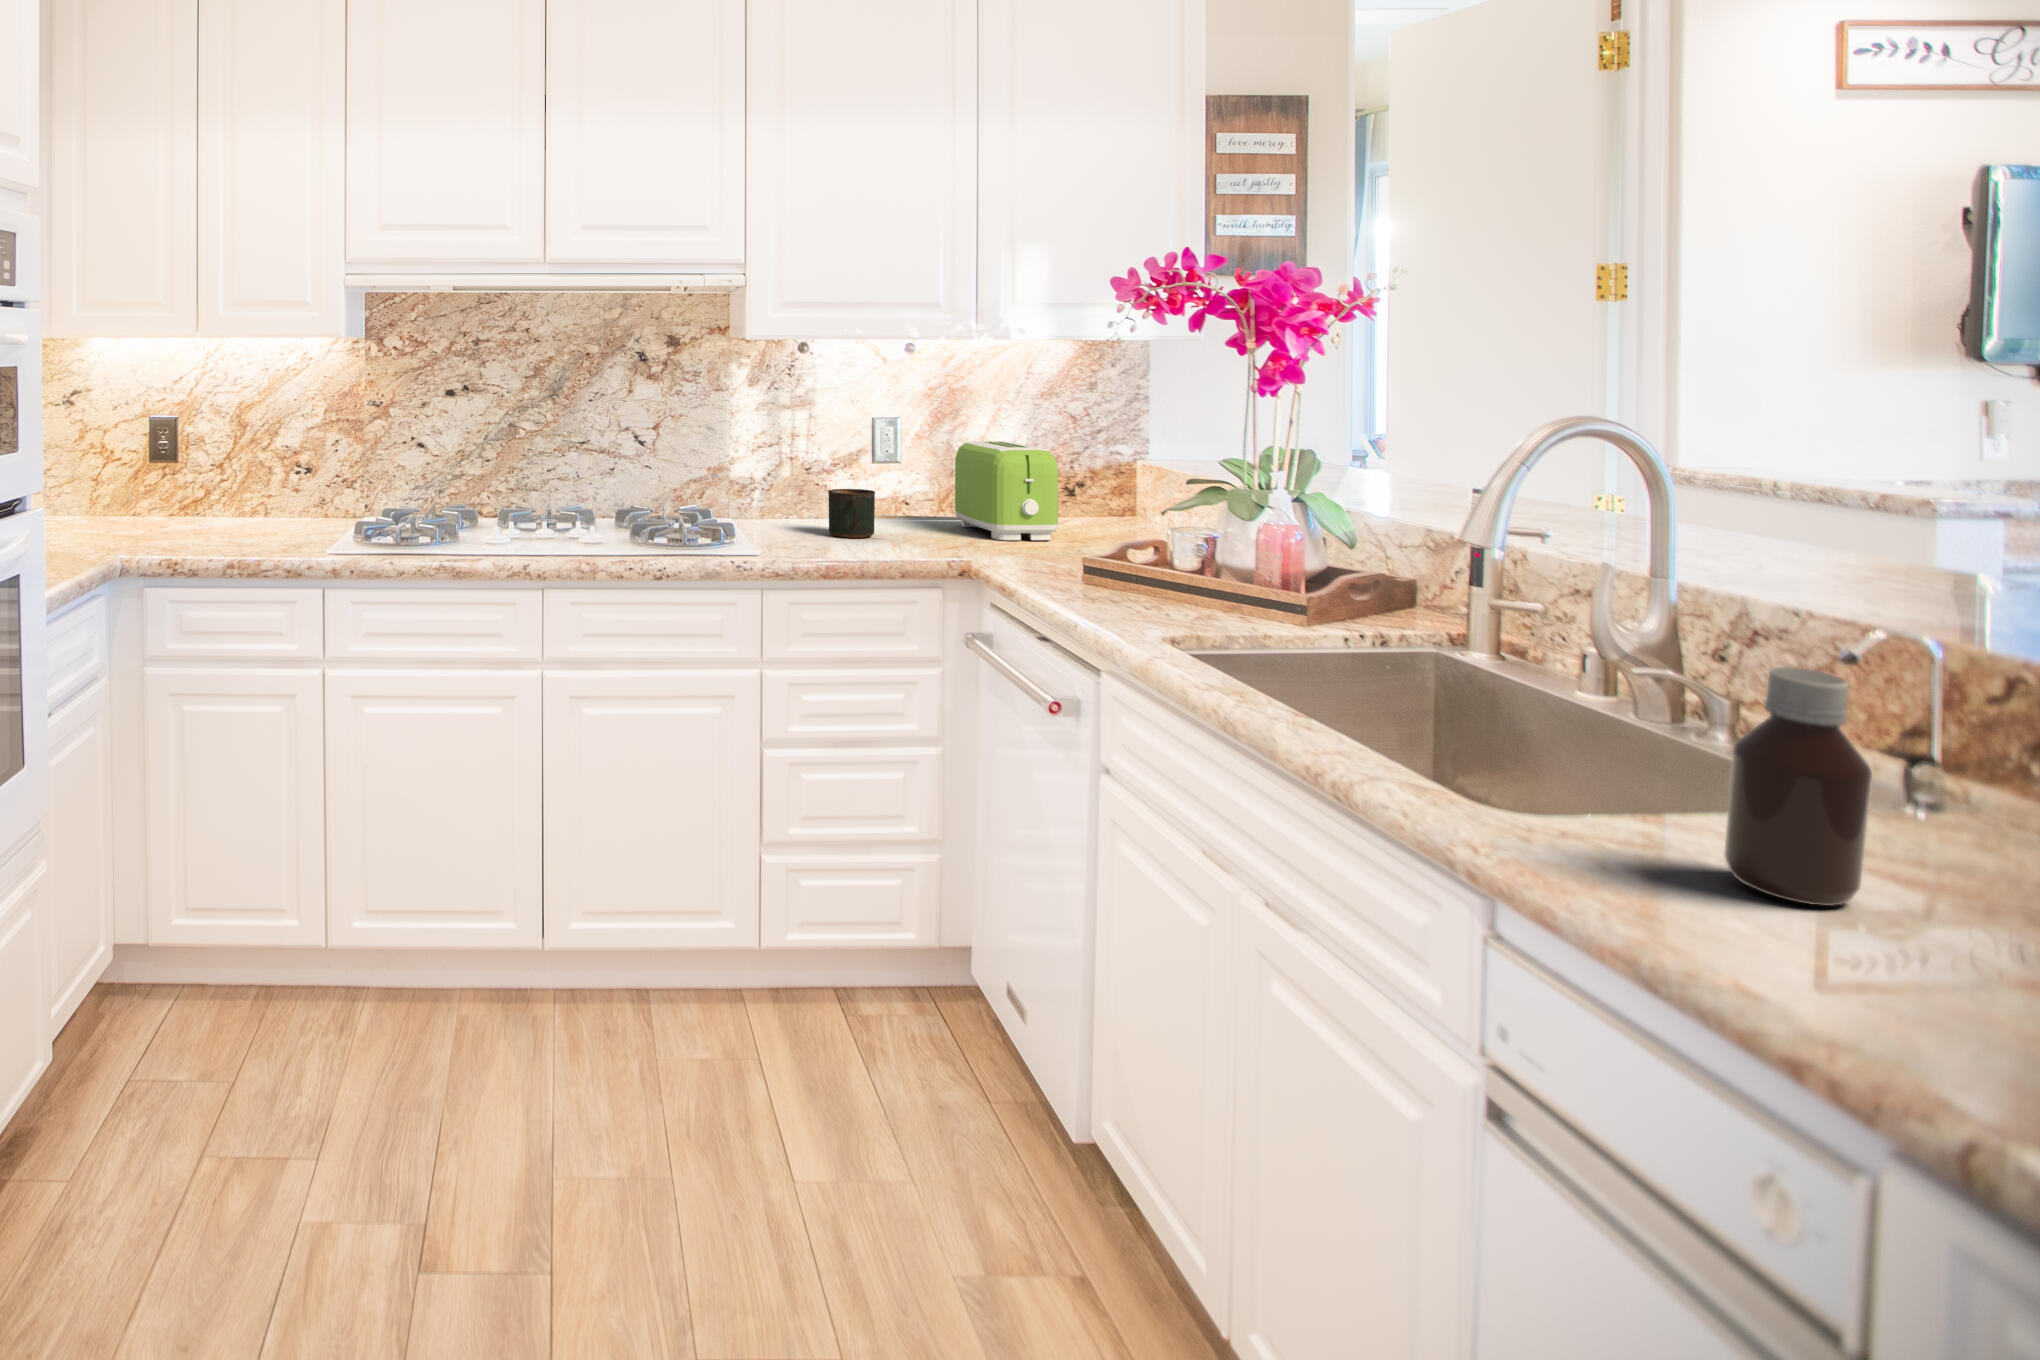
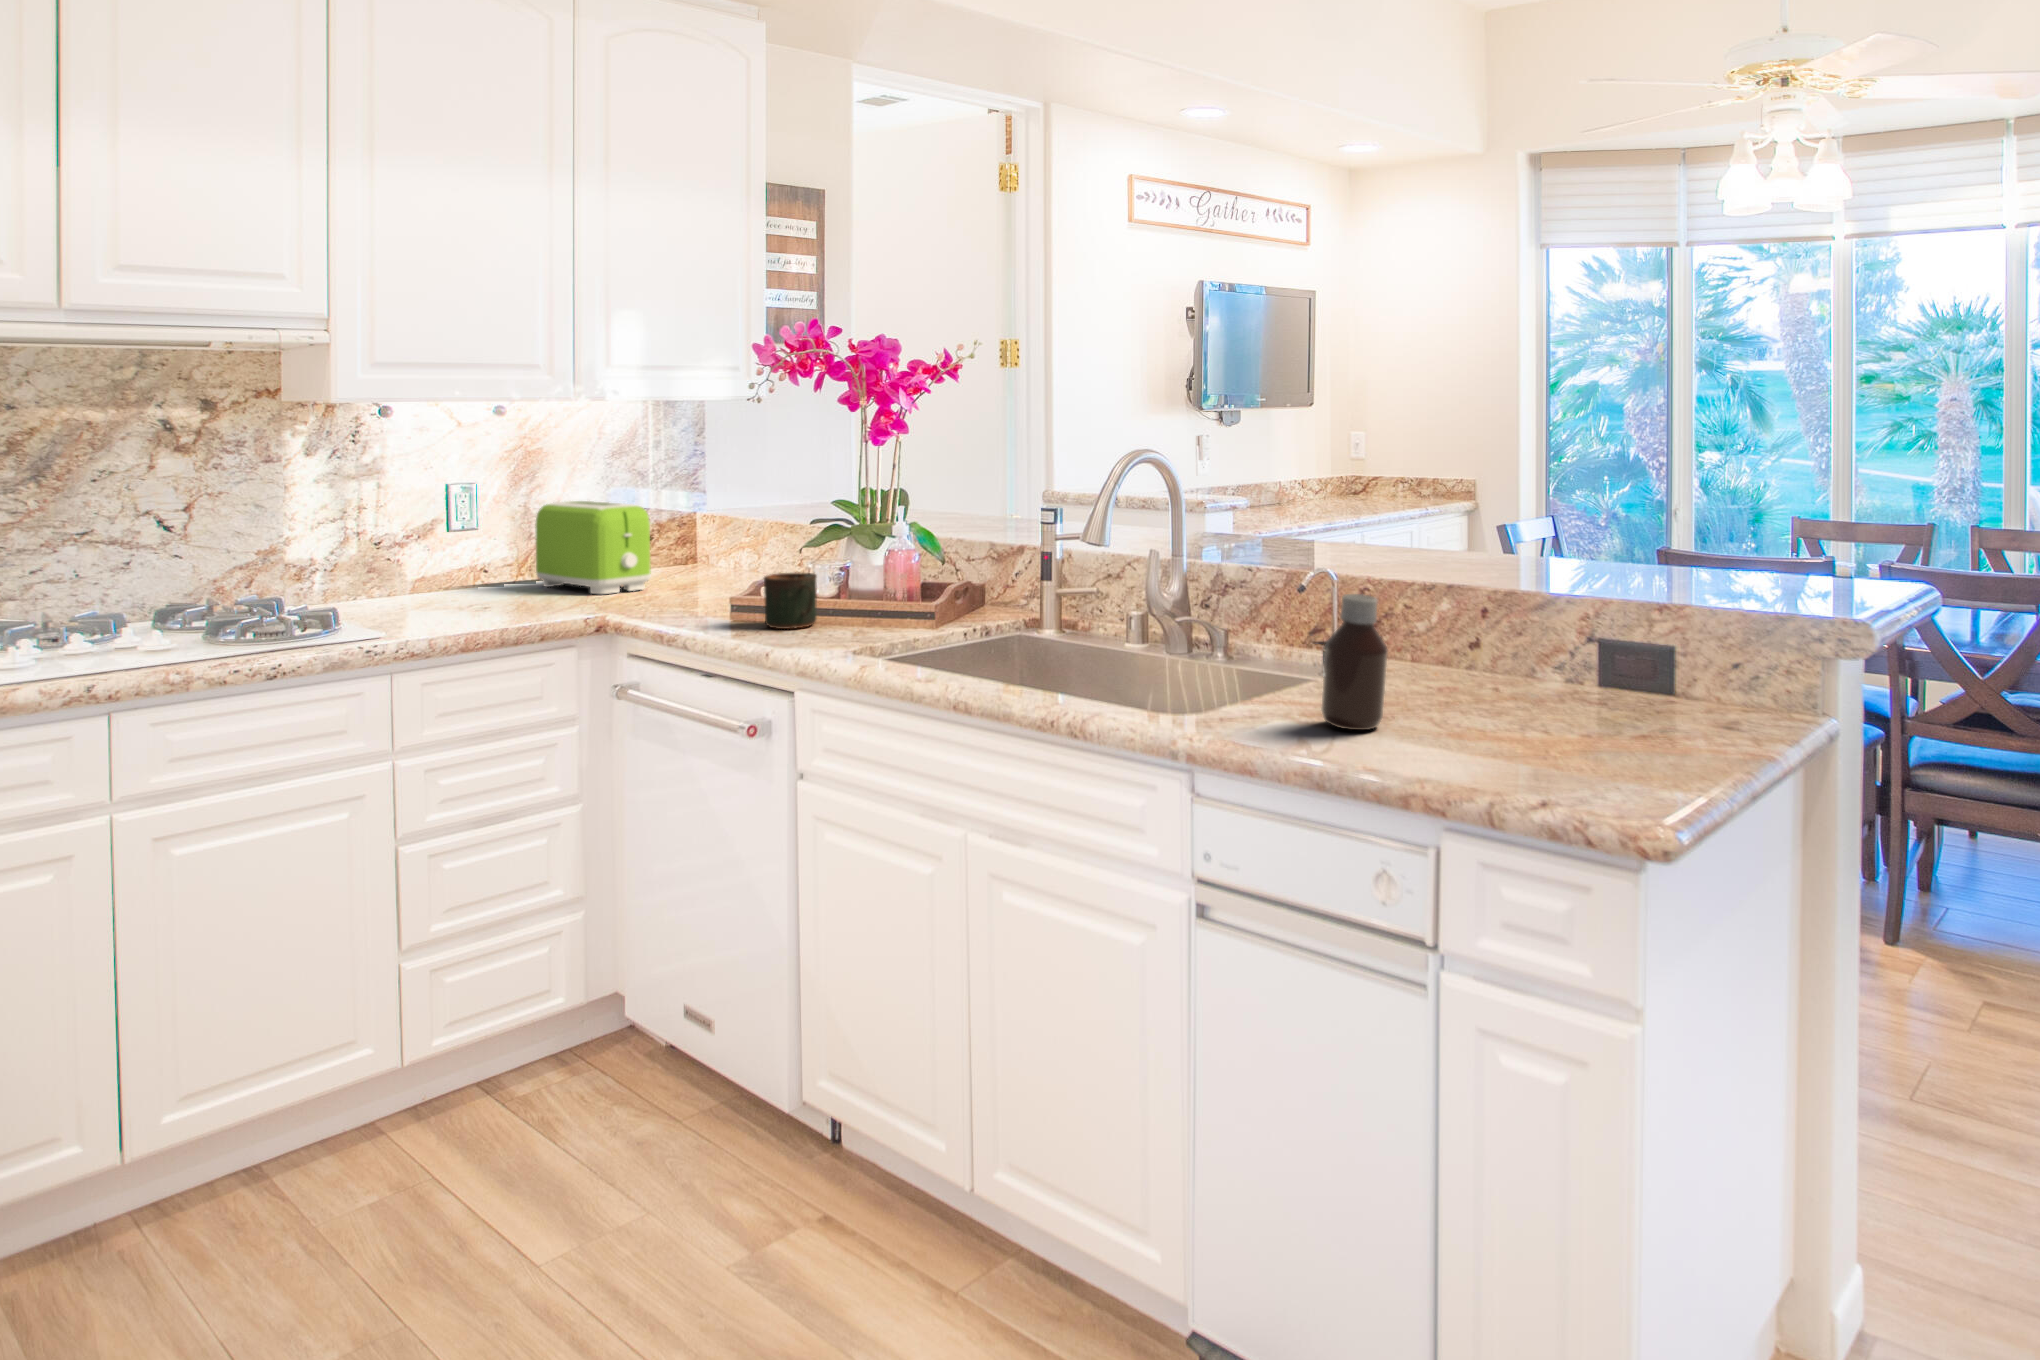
mug: present [828,489,875,538] -> present [764,573,817,629]

